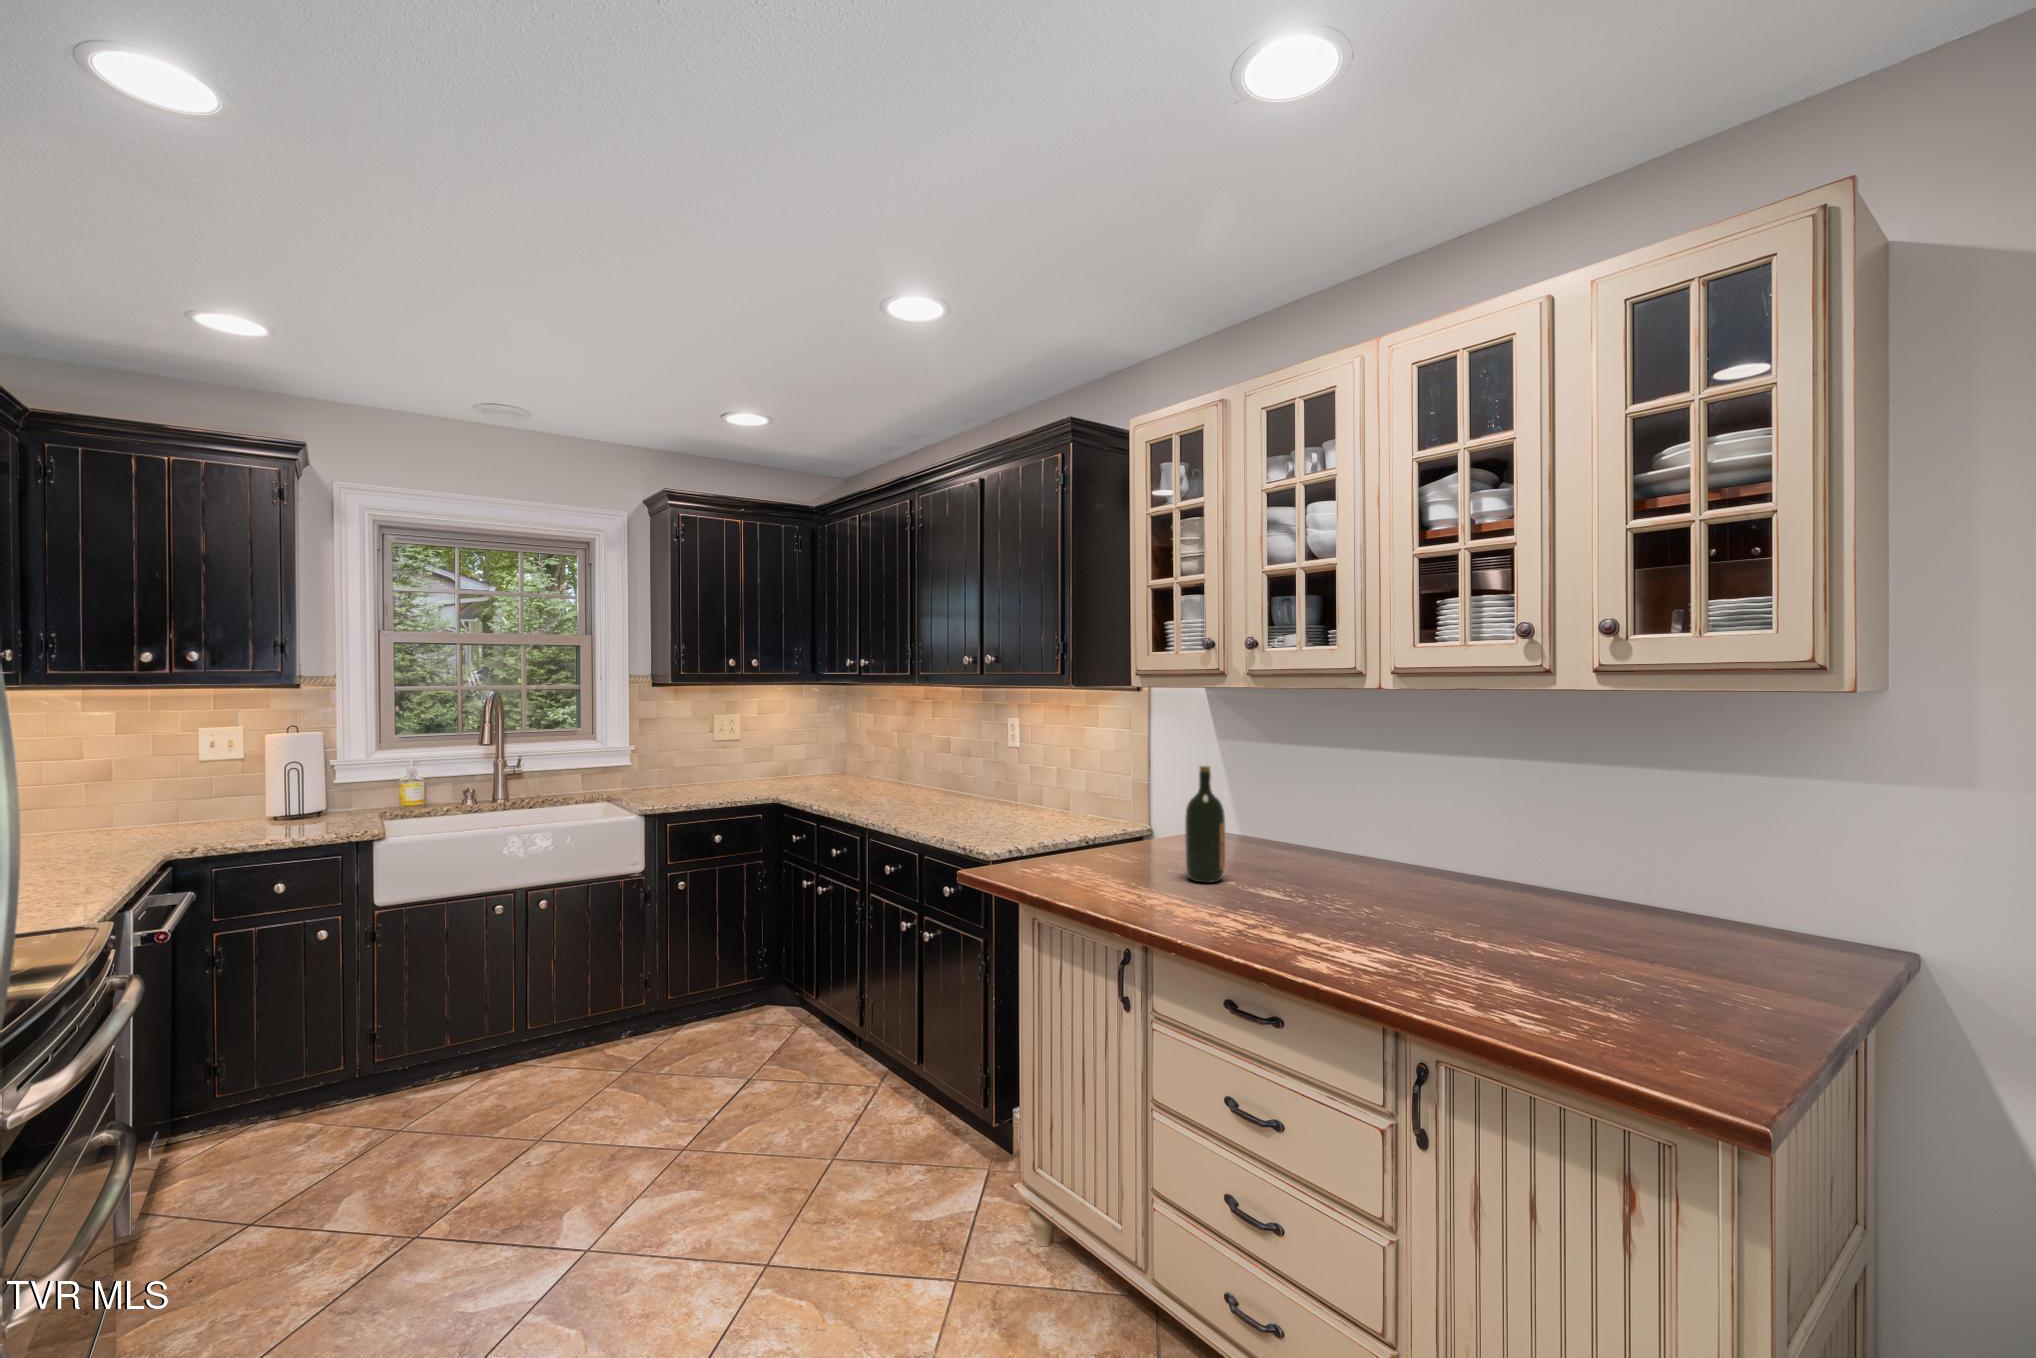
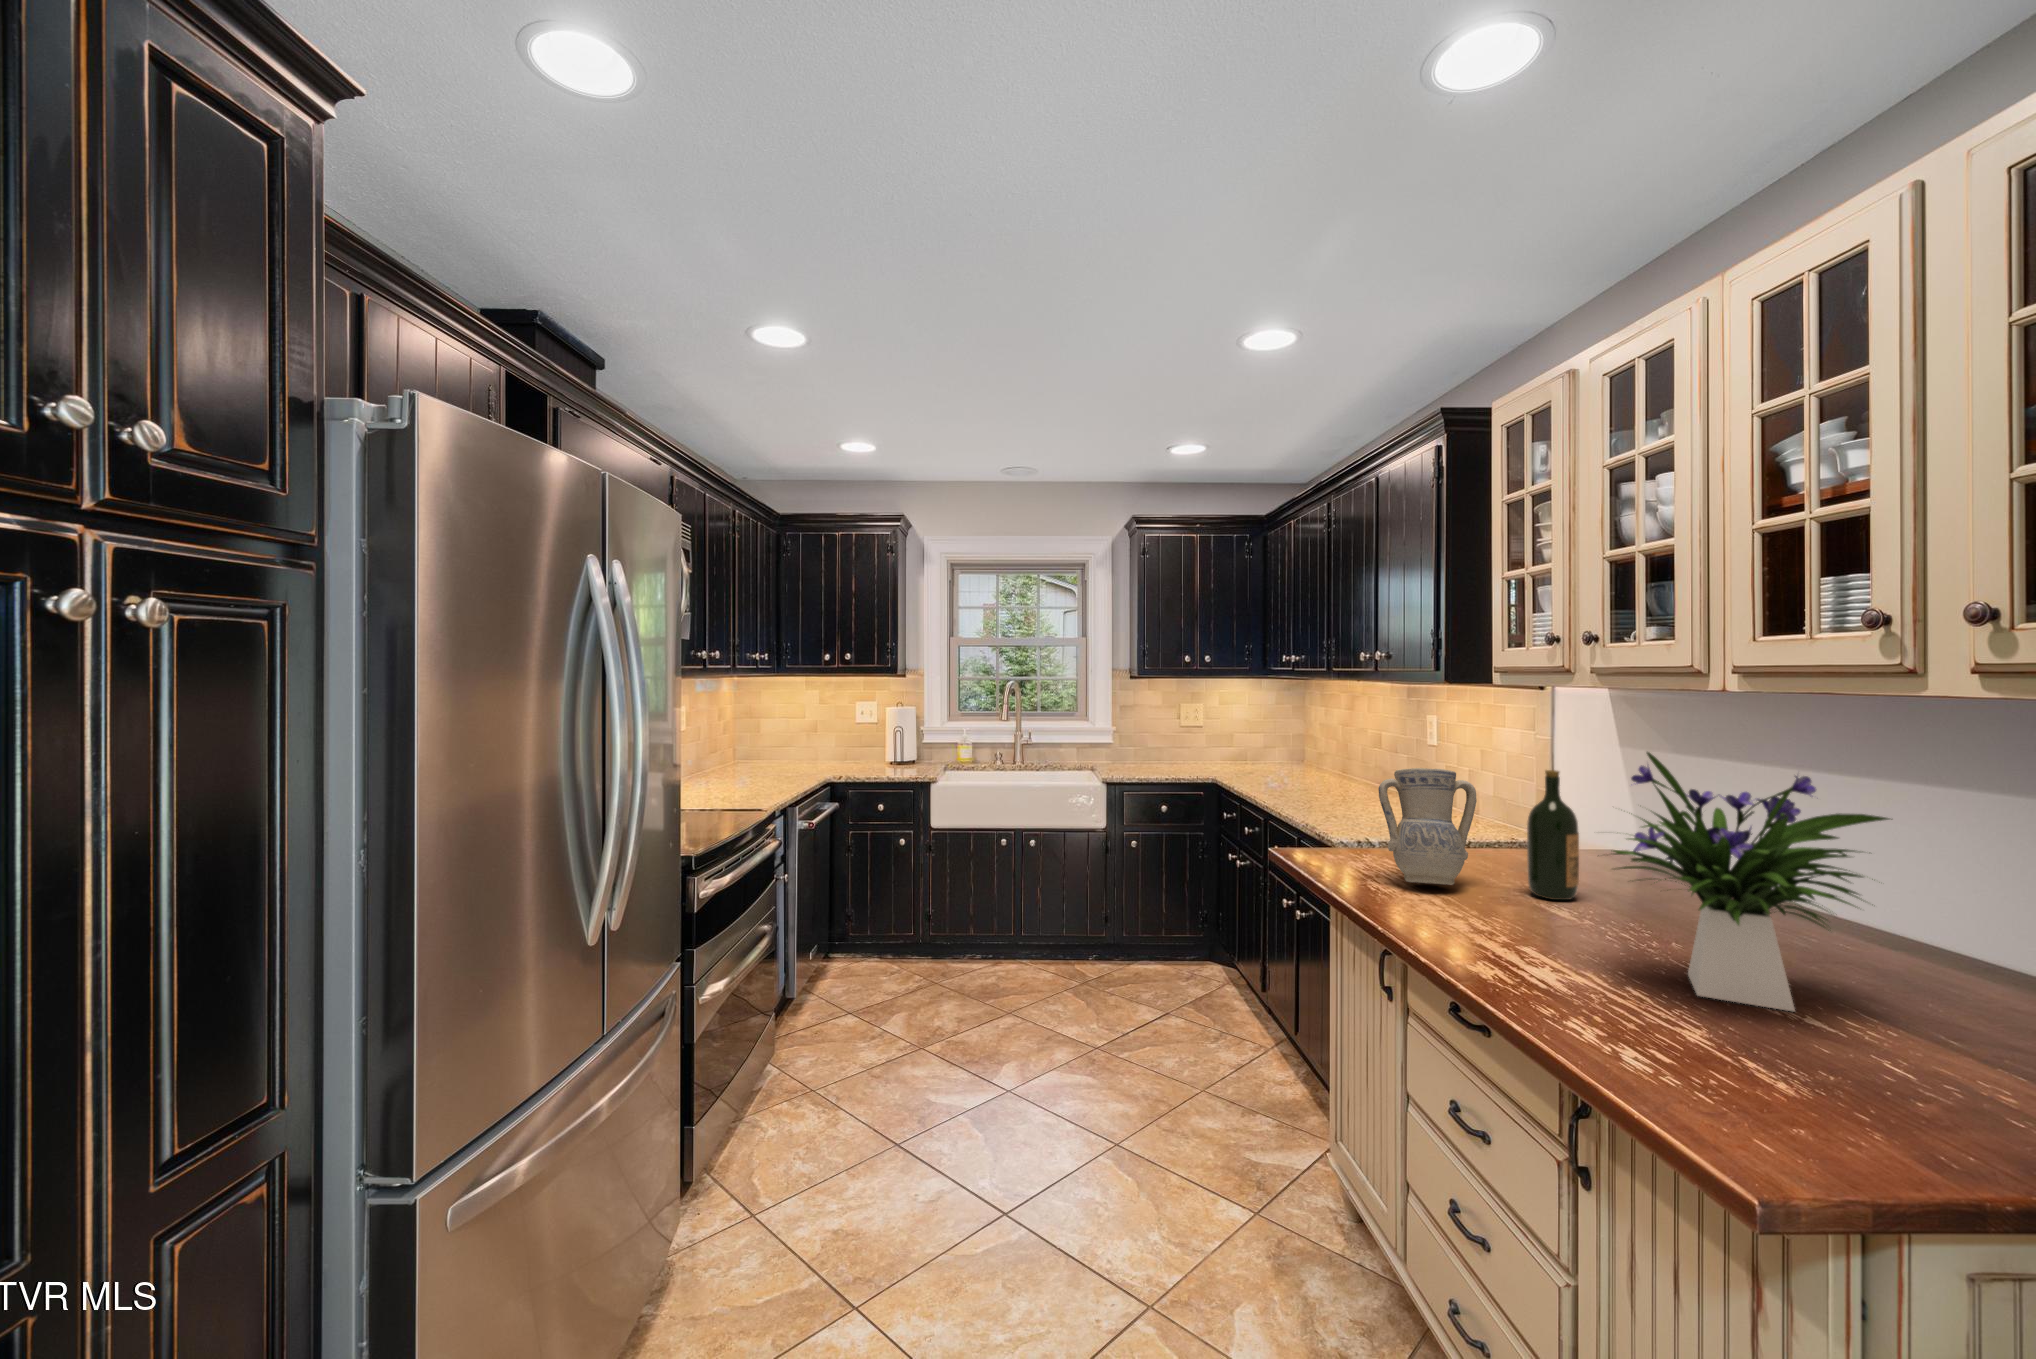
flower arrangement: none [1299,746,1497,945] -> present [1613,752,1892,1012]
vase: none [1066,771,1144,885] -> present [1379,768,1477,885]

